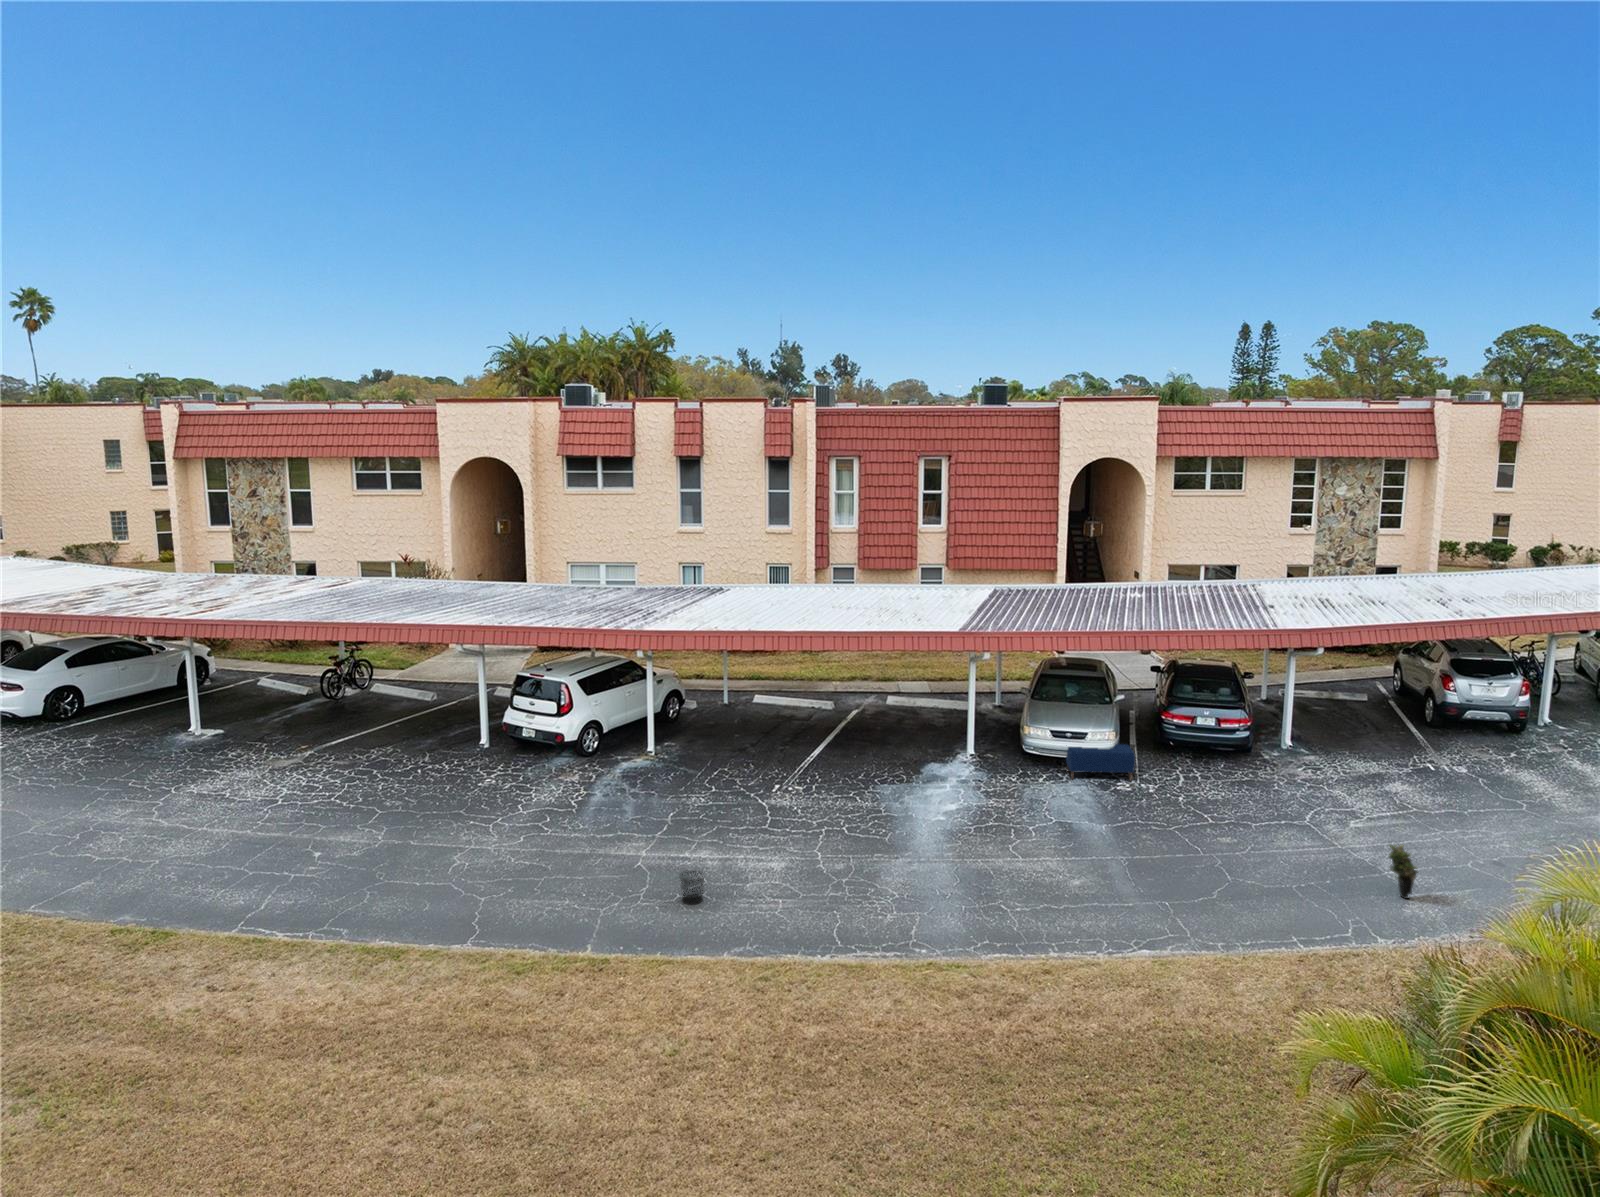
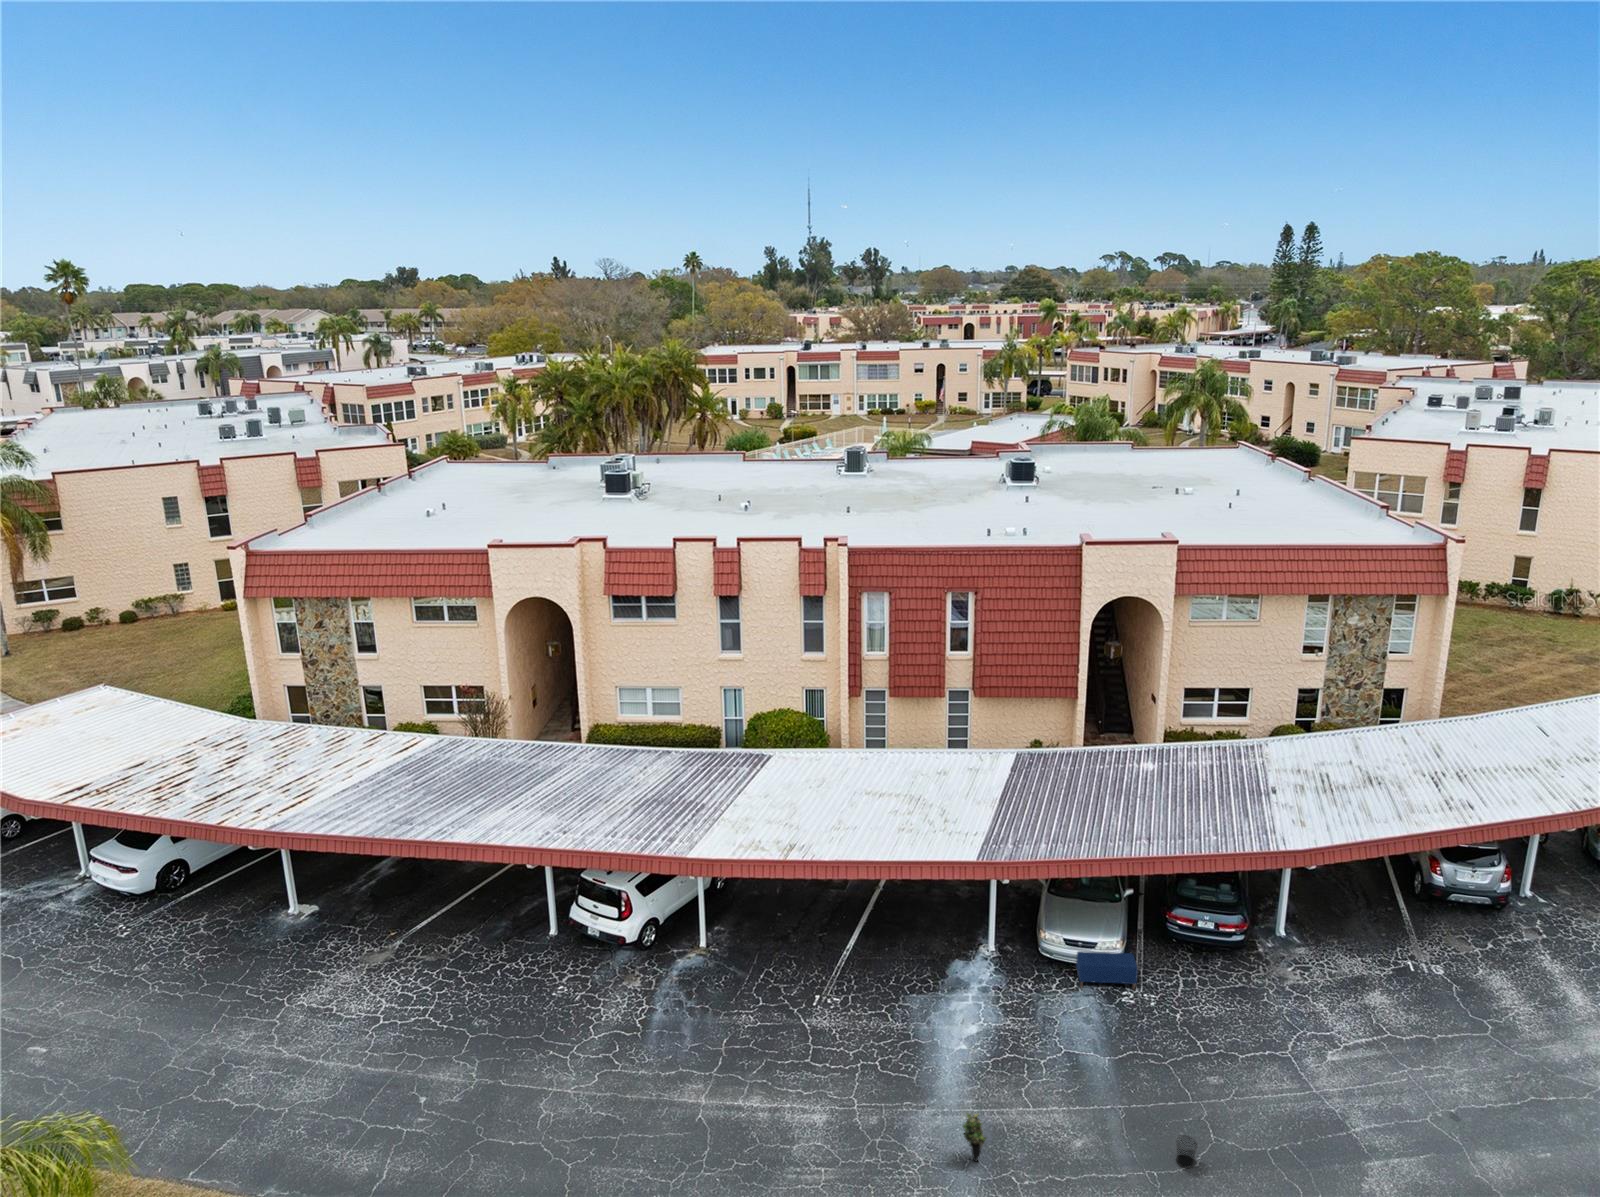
potted plant: present [1388,845,1418,899] -> present [962,1113,986,1161]
waste bin: present [681,871,703,904] -> present [1176,1136,1197,1168]

